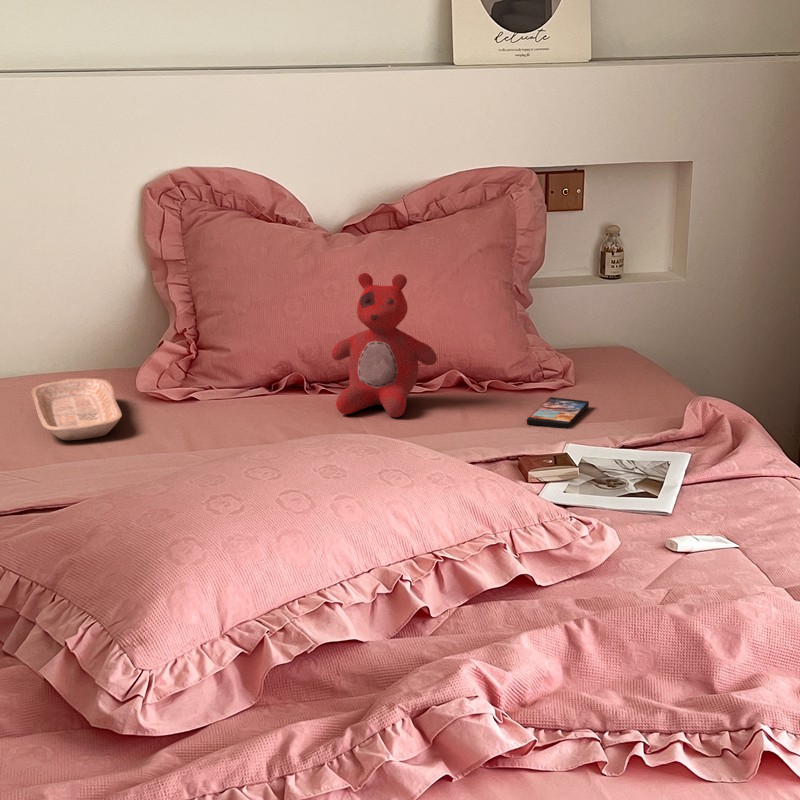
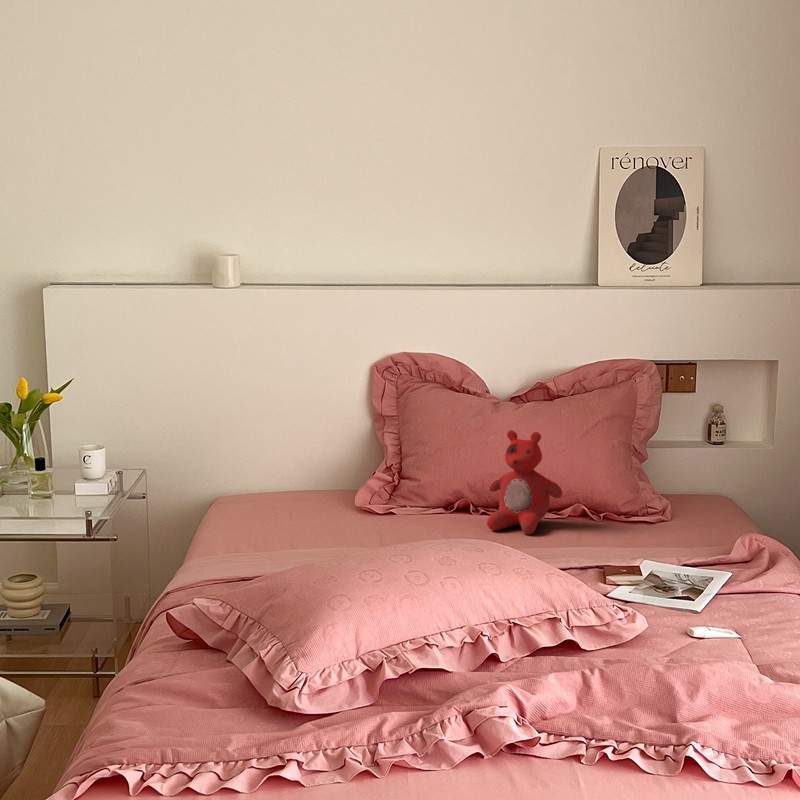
tray: present [31,378,122,440] -> none [285,496,339,538]
smartphone: present [527,397,589,429] -> none [622,526,675,549]

